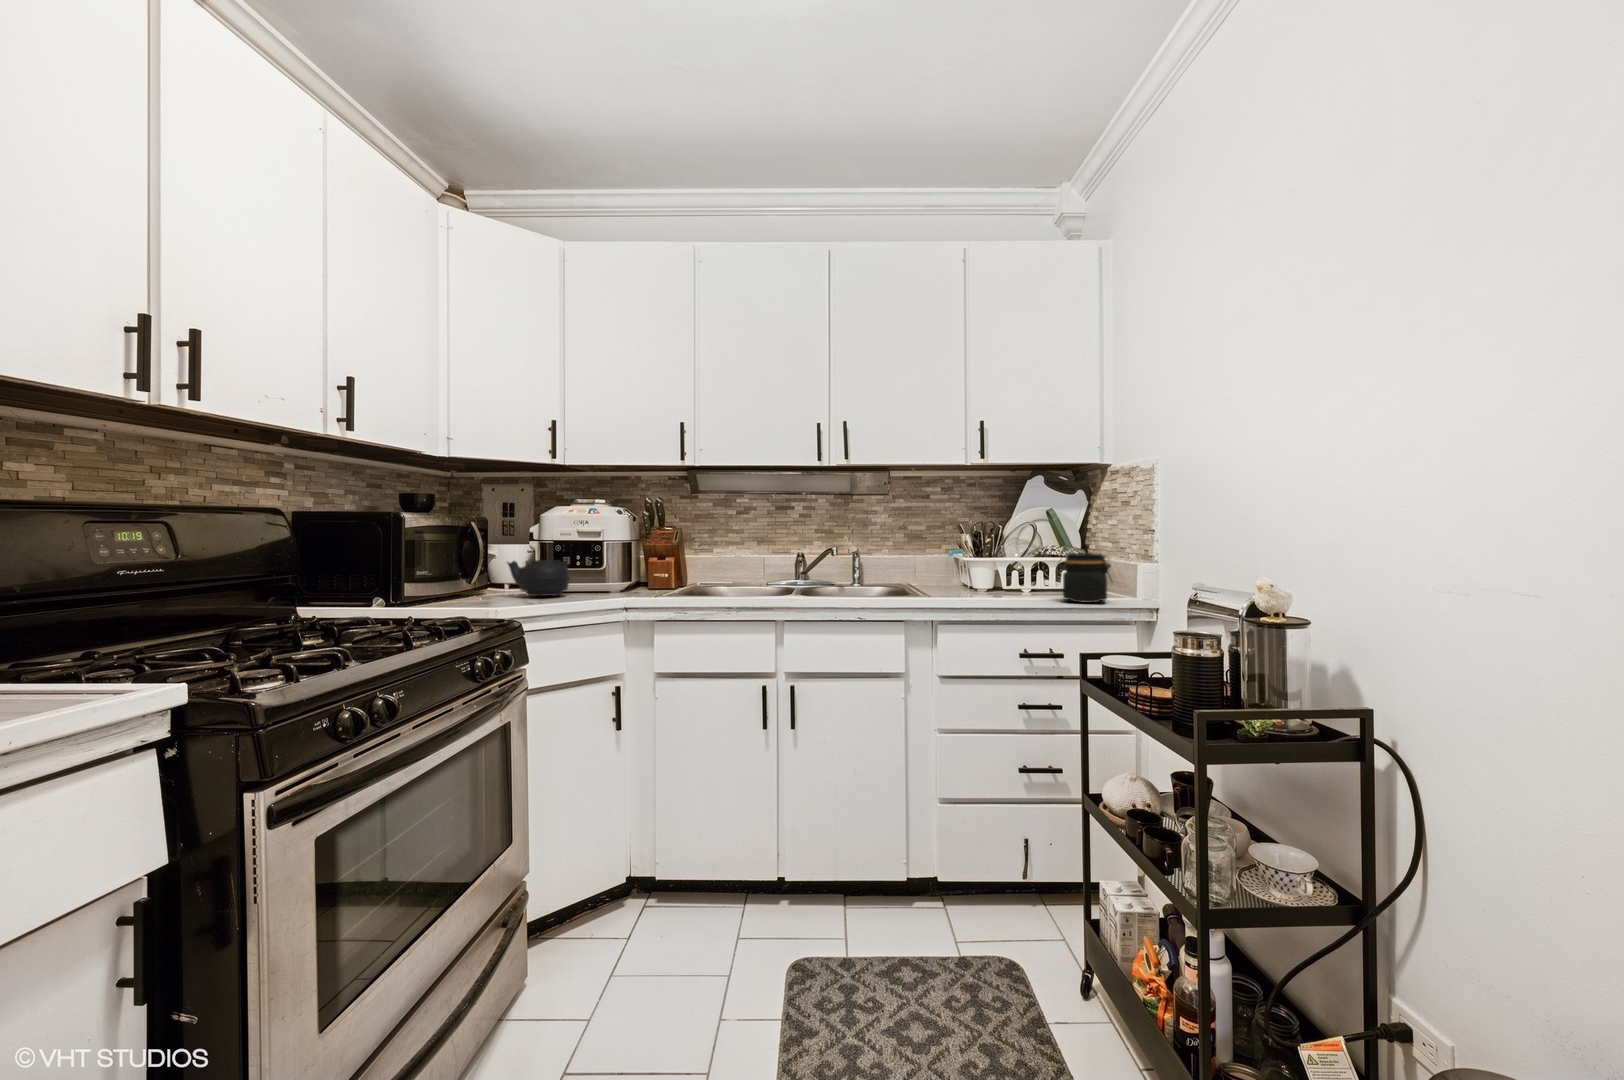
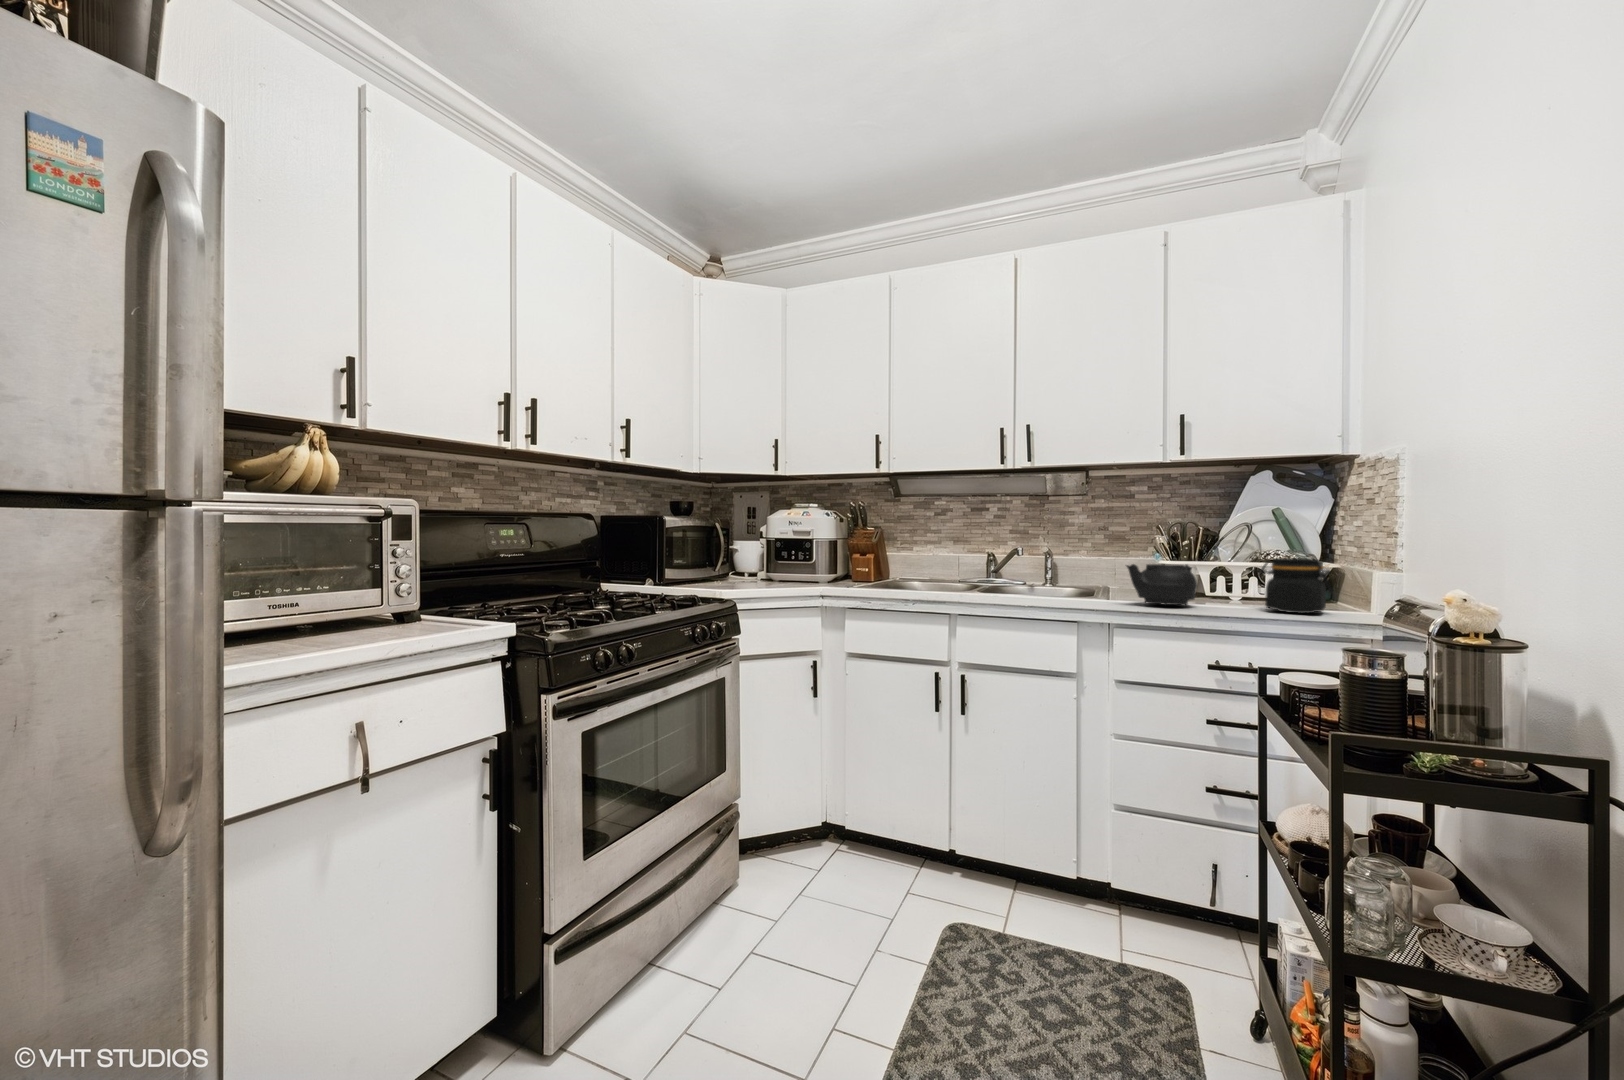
teapot: present [507,560,570,596] -> present [1127,564,1197,605]

